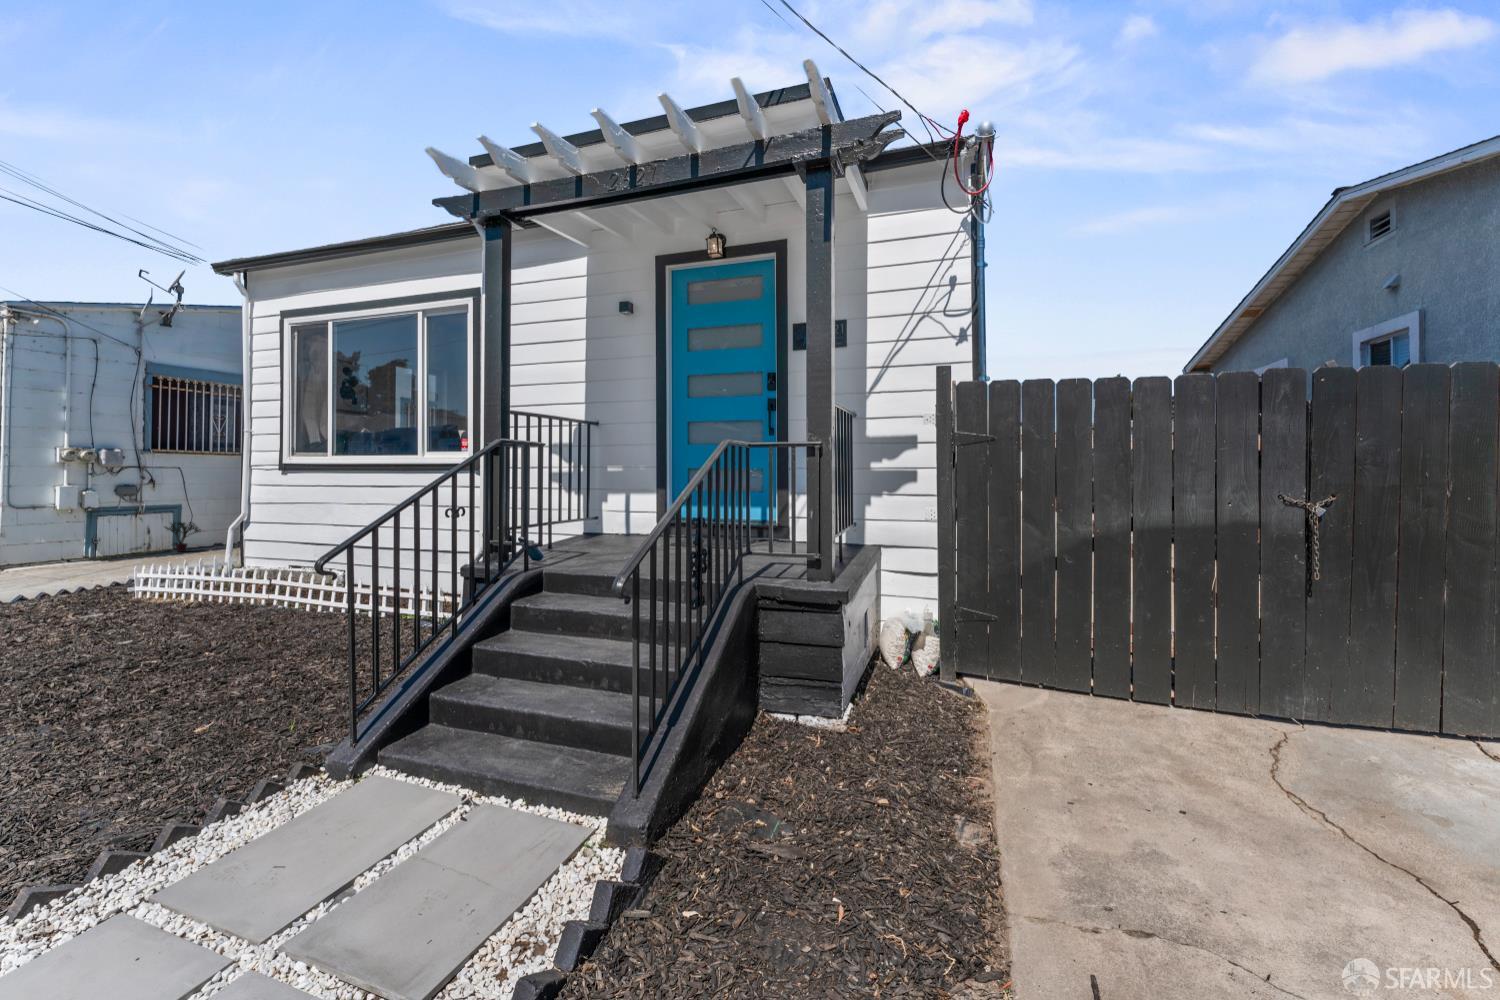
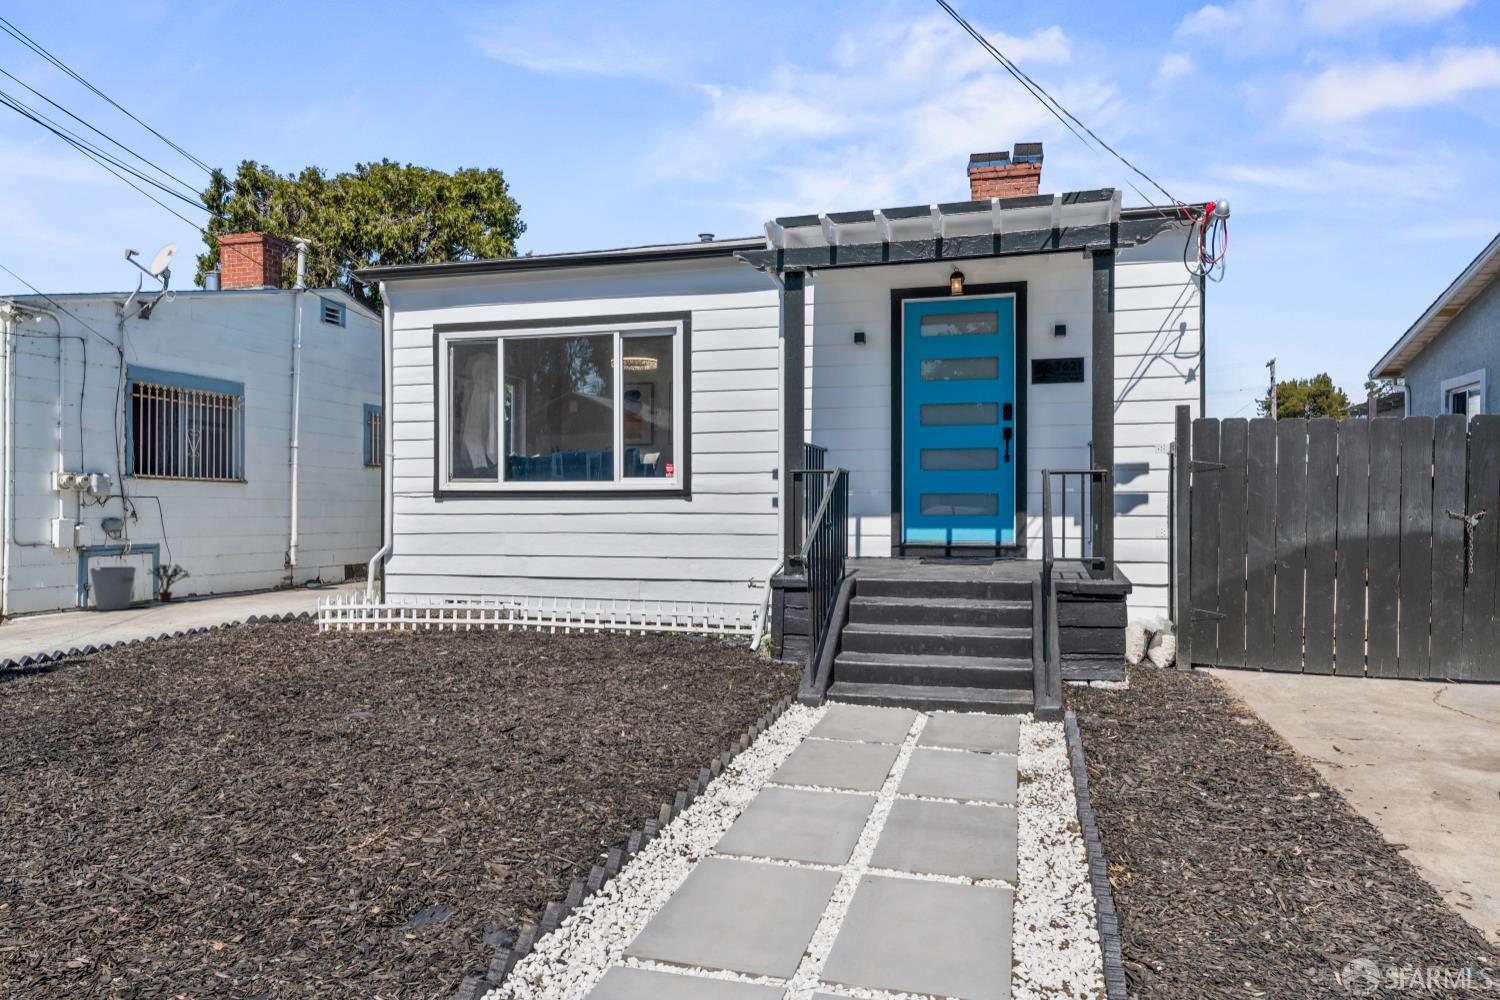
bucket: none [94,524,139,560] -> present [90,566,136,610]

